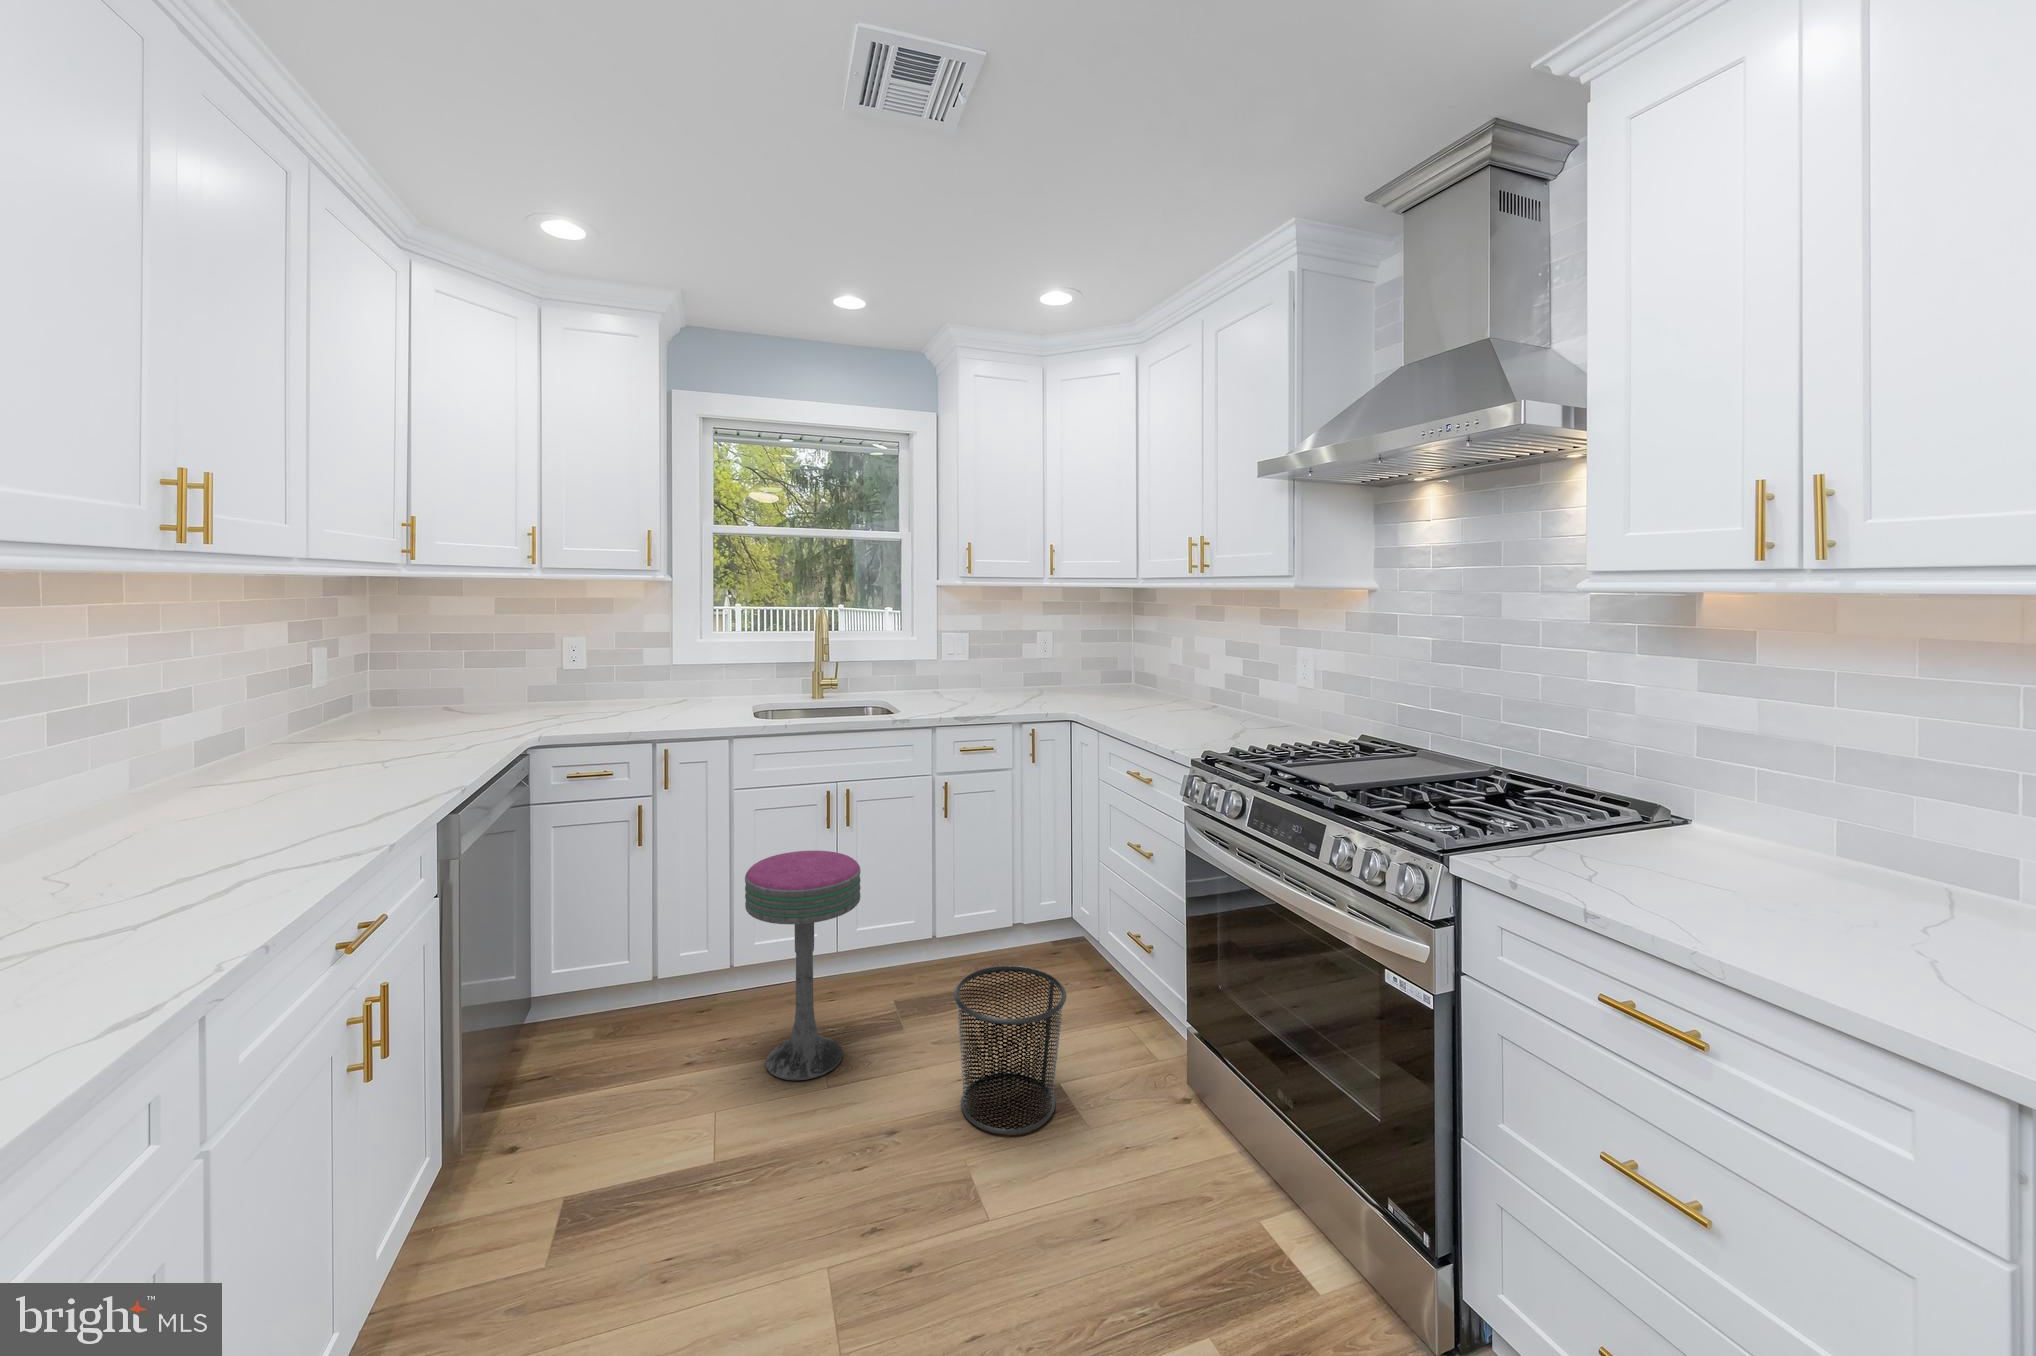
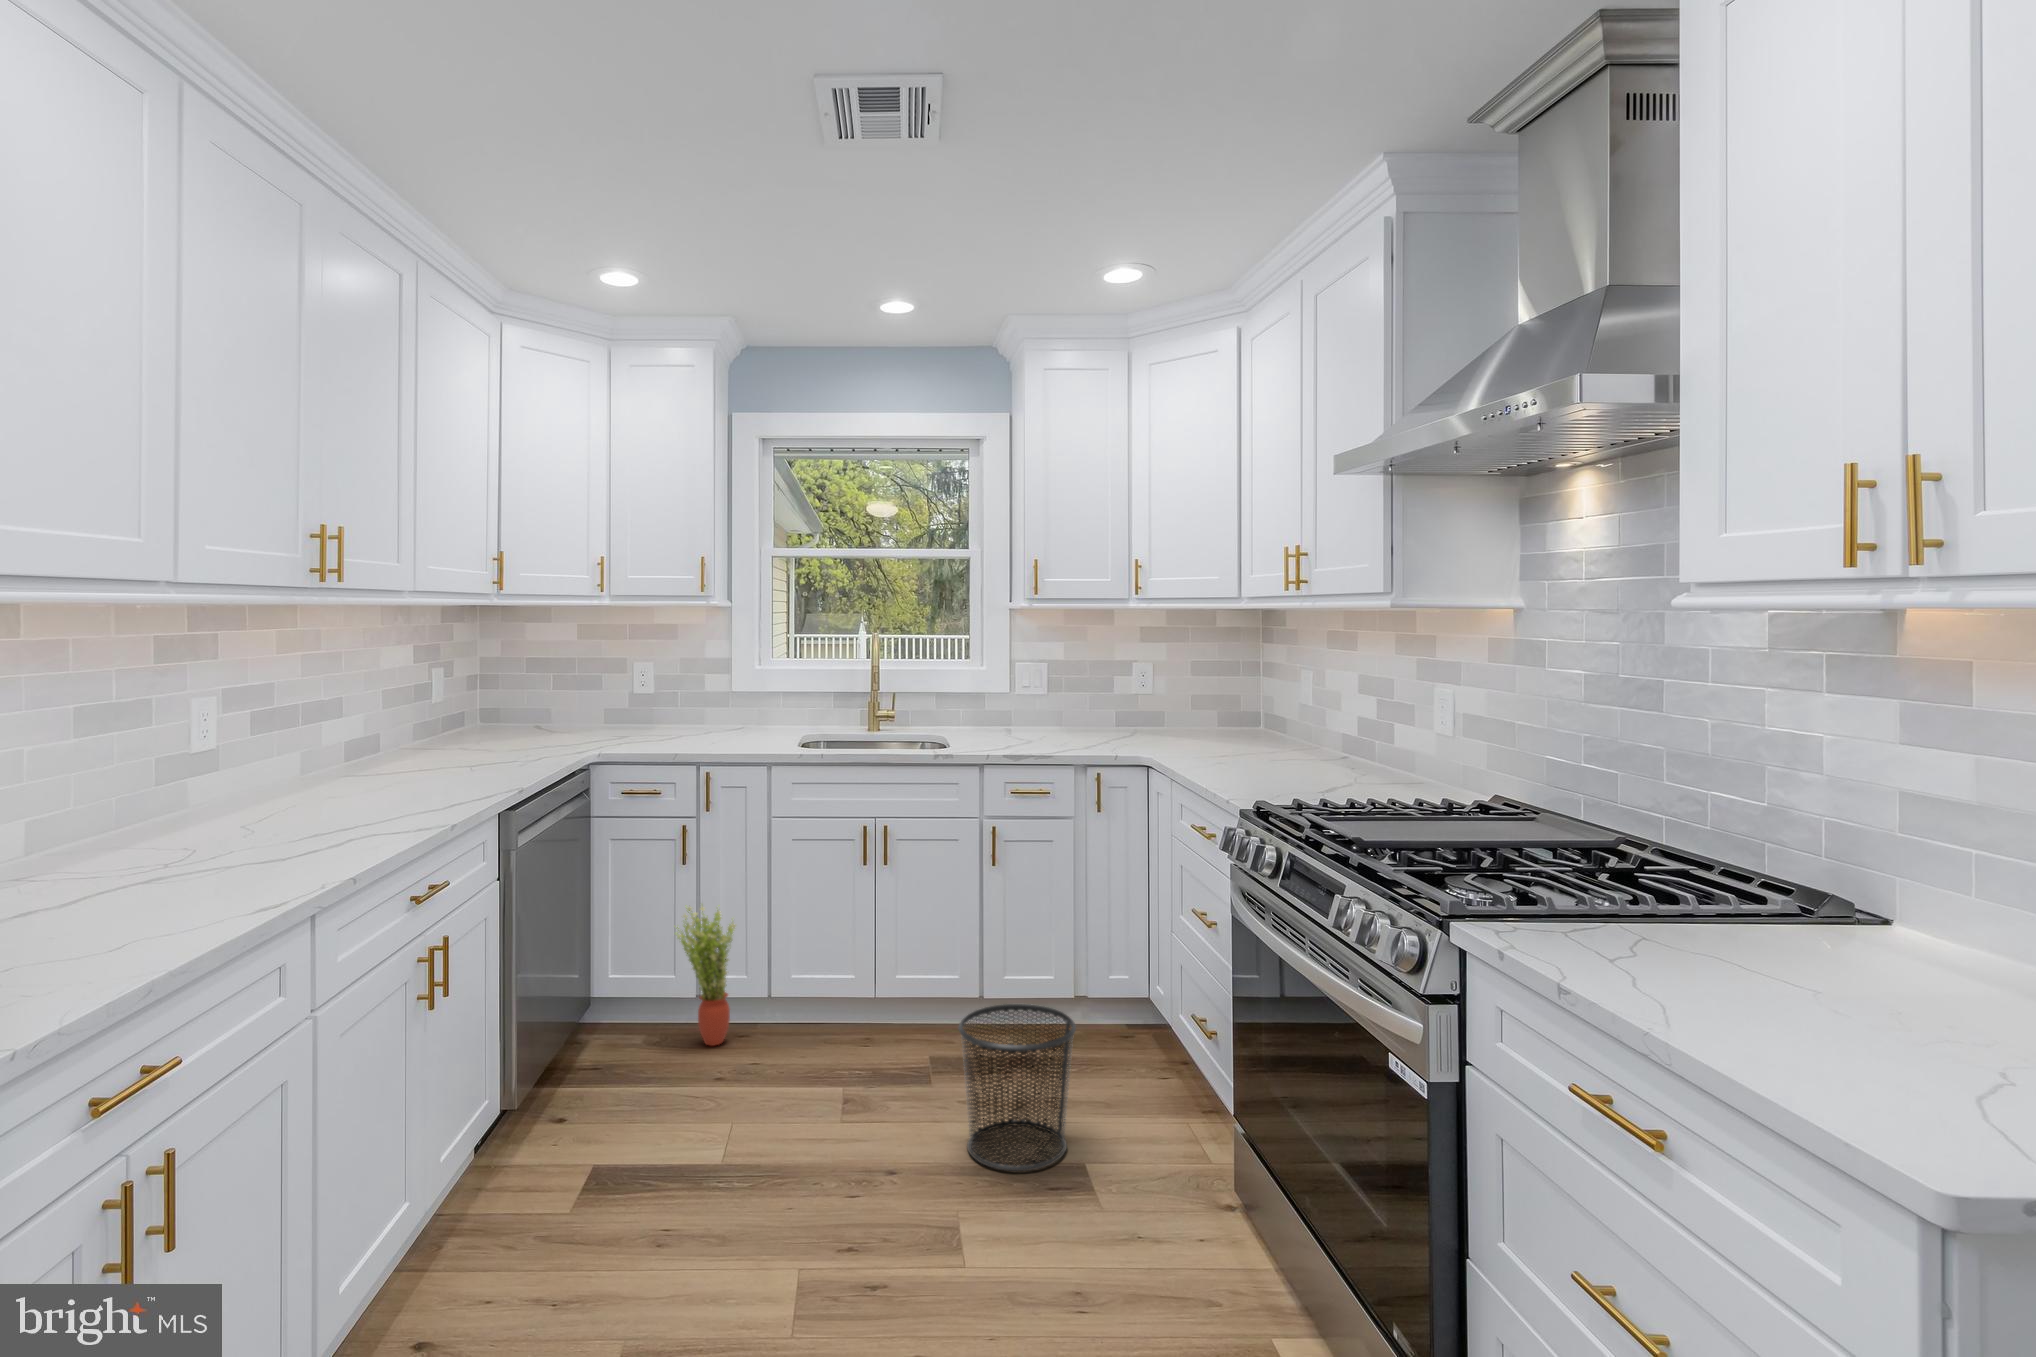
bar stool: present [745,851,860,1081] -> none [768,878,883,1108]
potted plant: none [631,878,699,1016] -> present [676,907,735,1046]

